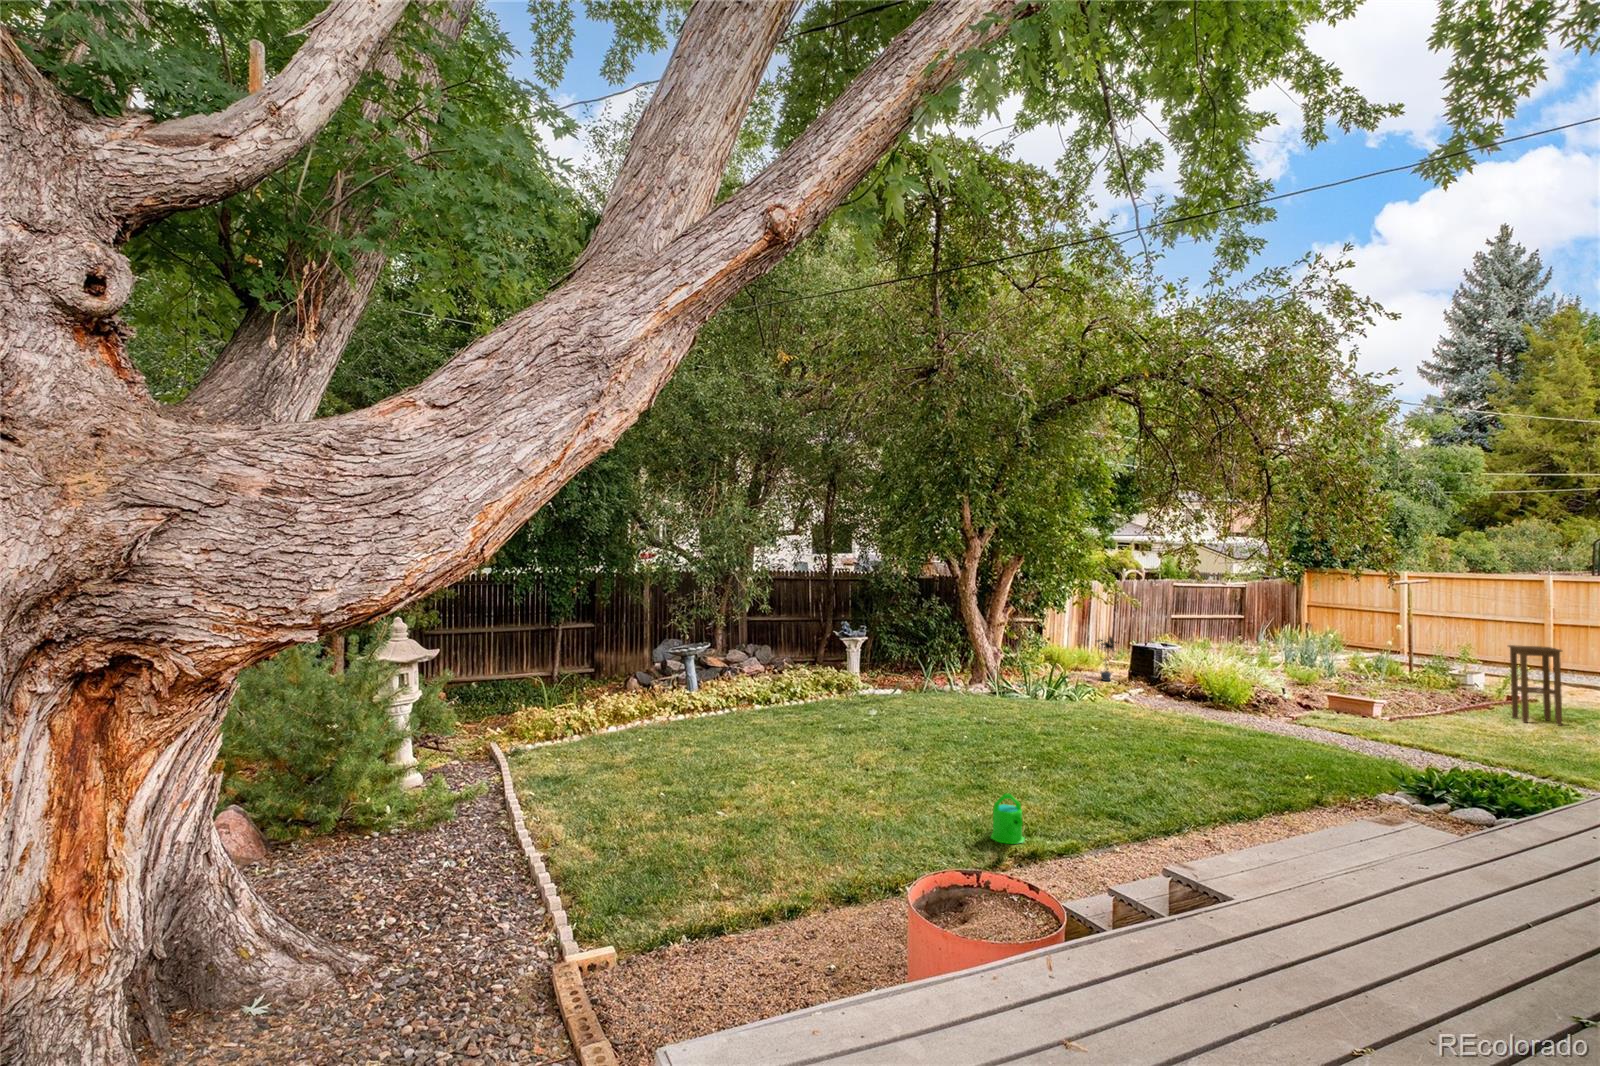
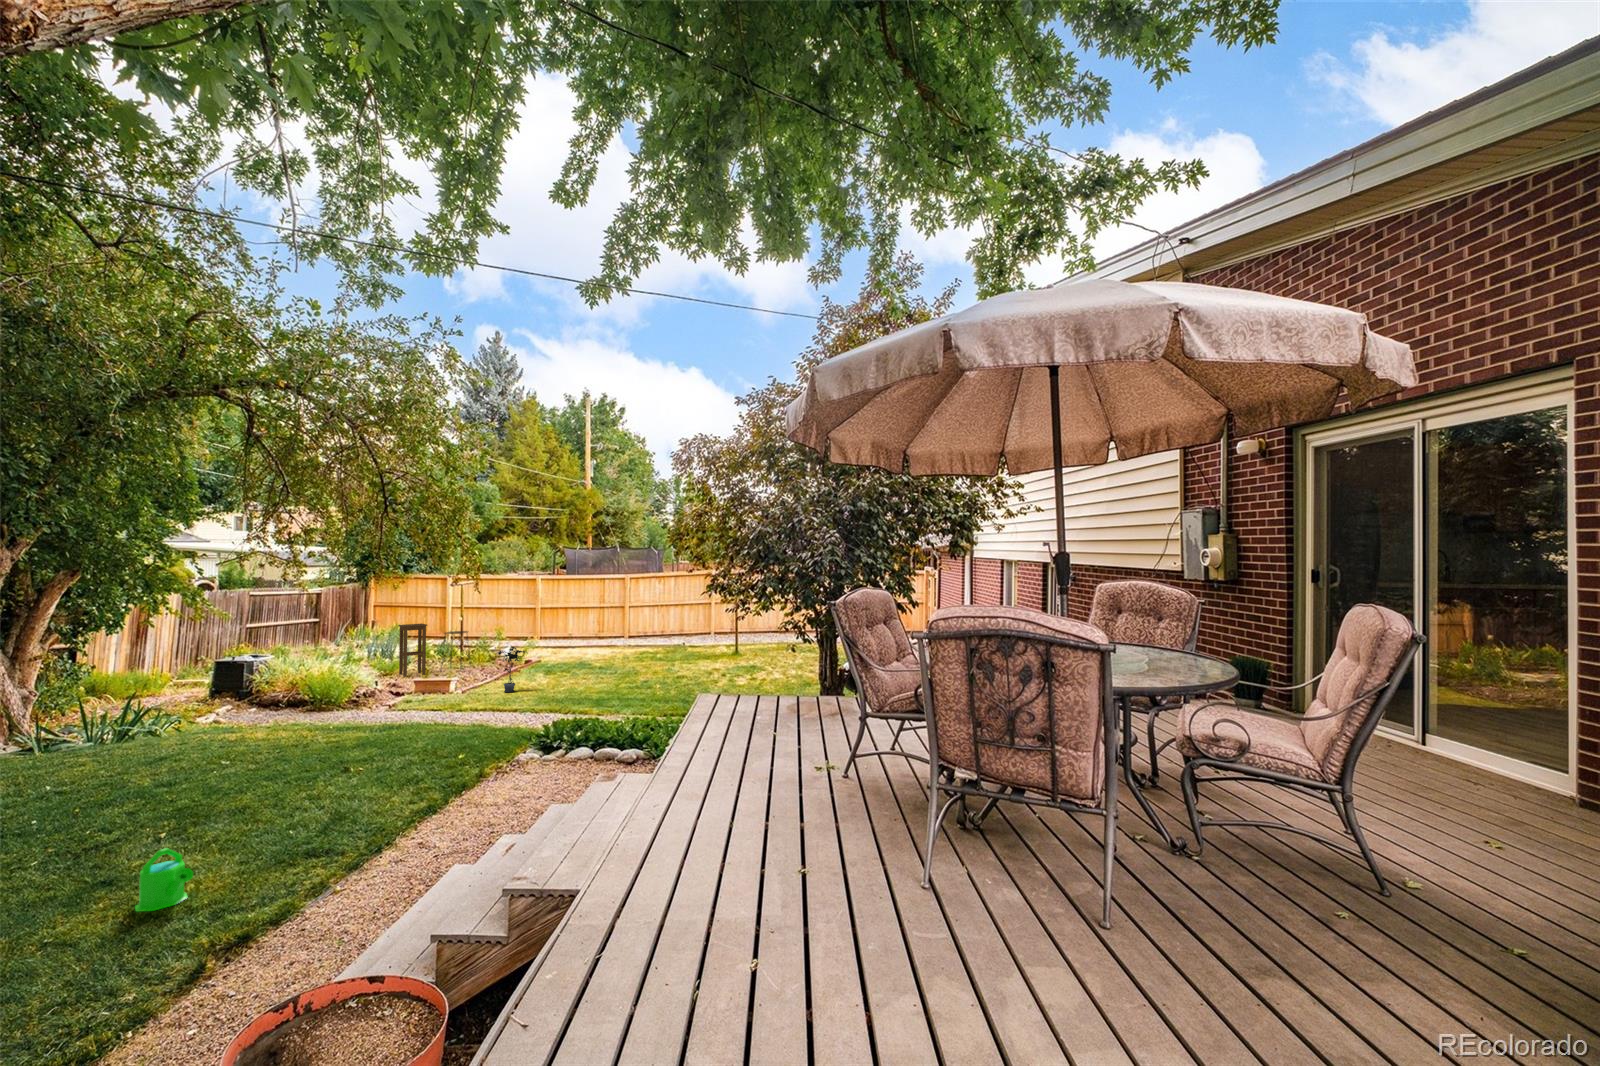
potted plant: present [1097,637,1119,681] -> present [498,647,527,692]
side table: none [1372,642,1418,695] -> present [442,631,470,667]
stool: present [1509,645,1562,726] -> present [399,623,427,677]

